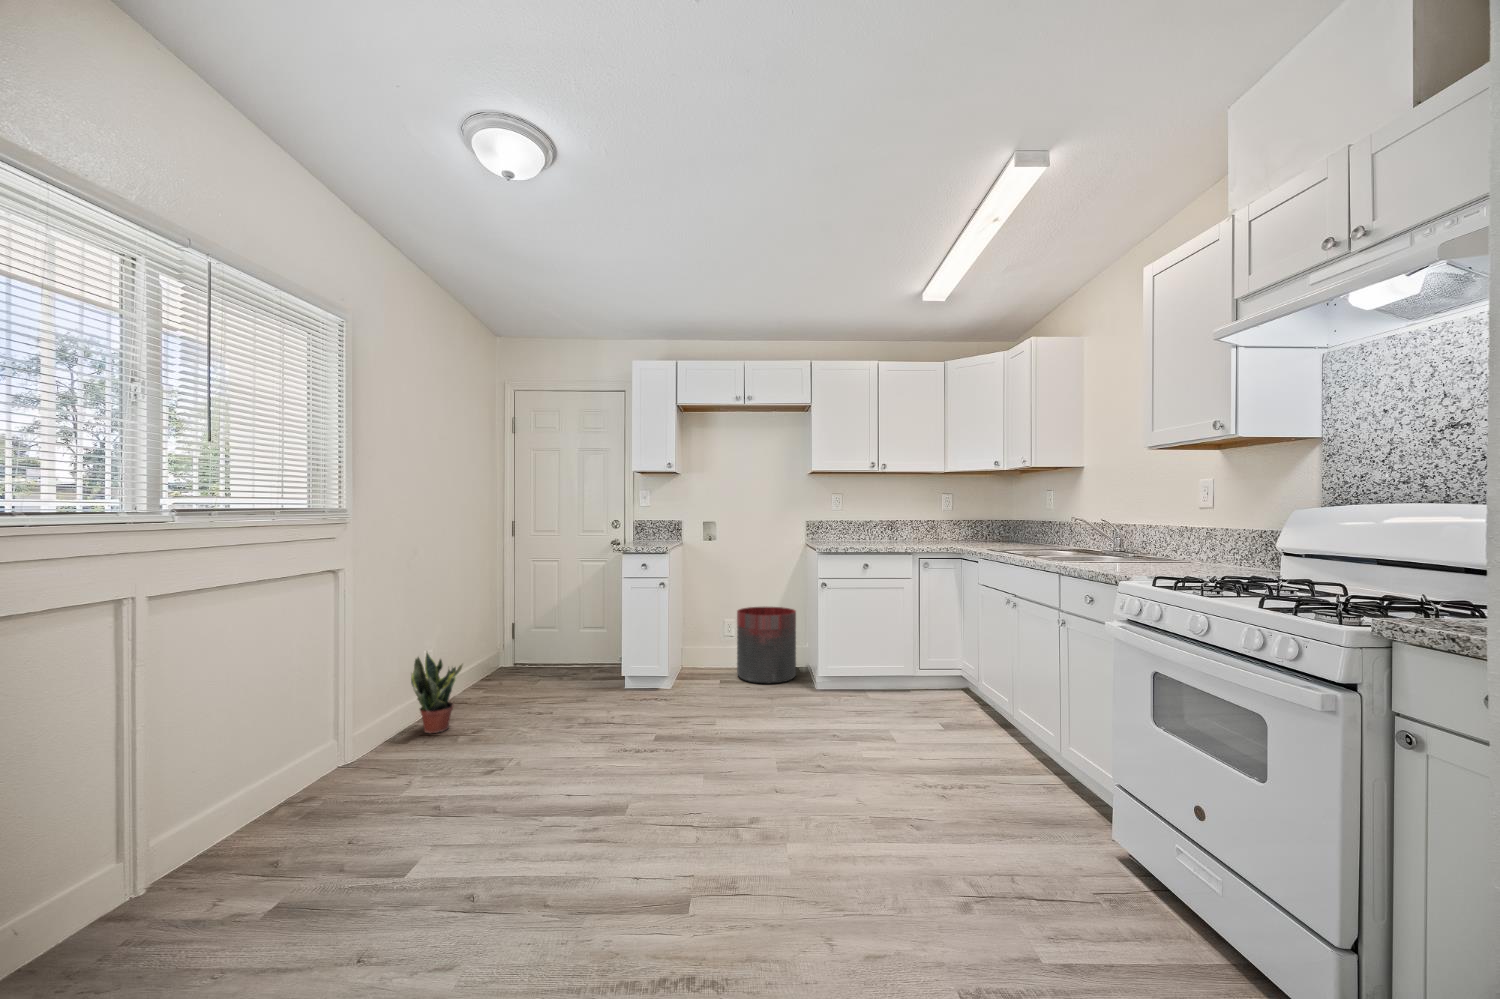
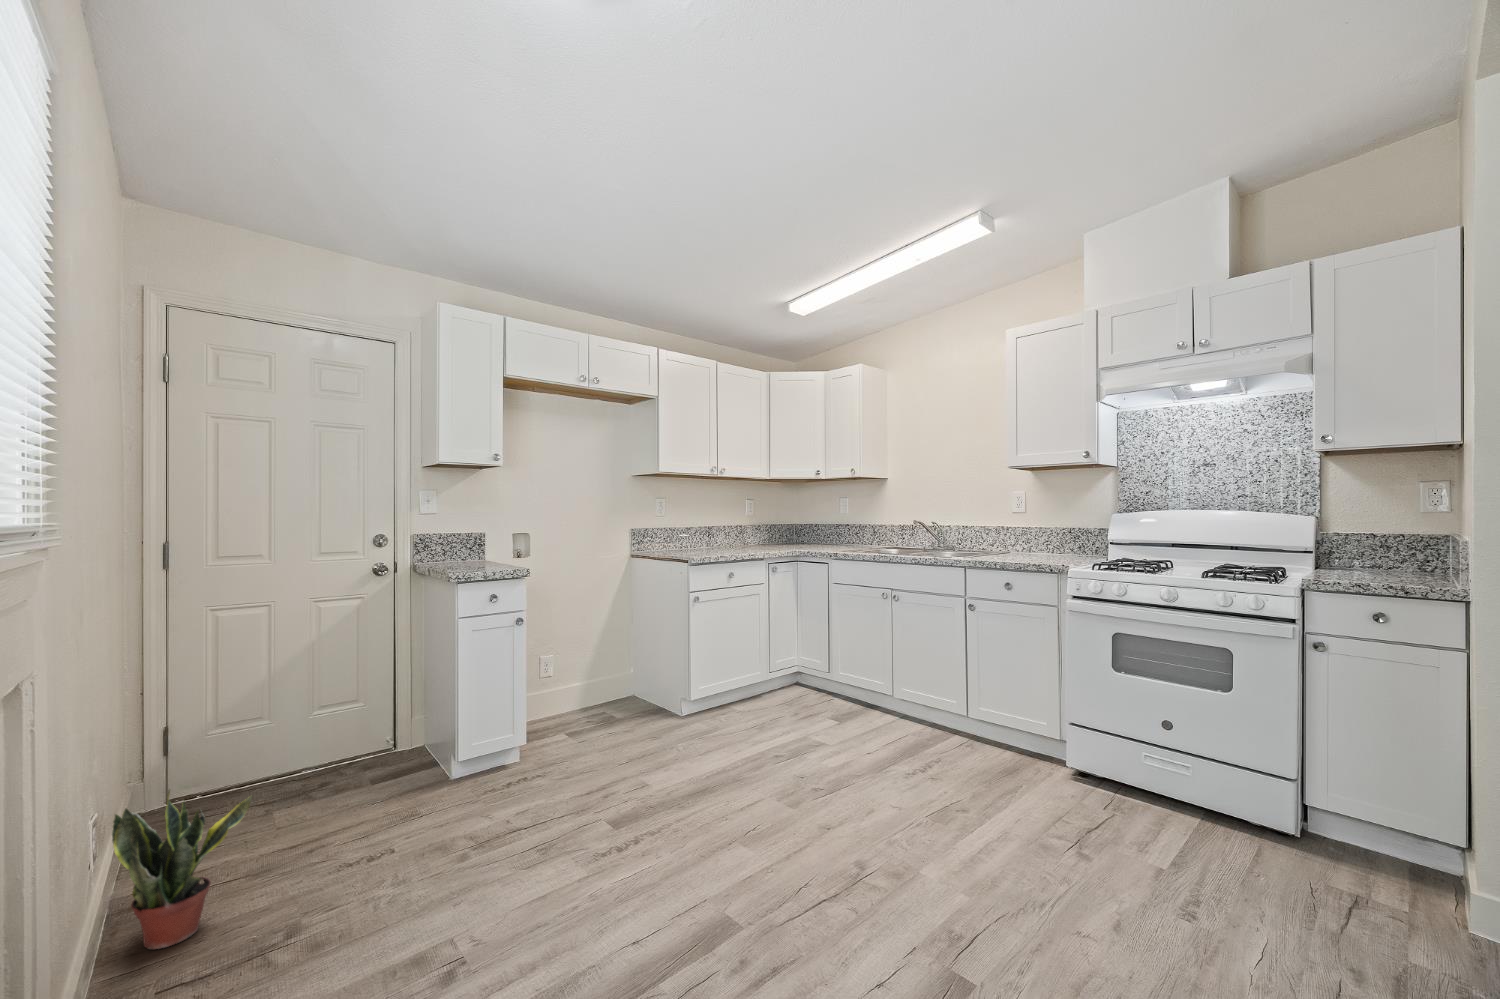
trash can: present [737,607,796,683] -> none [570,632,644,726]

